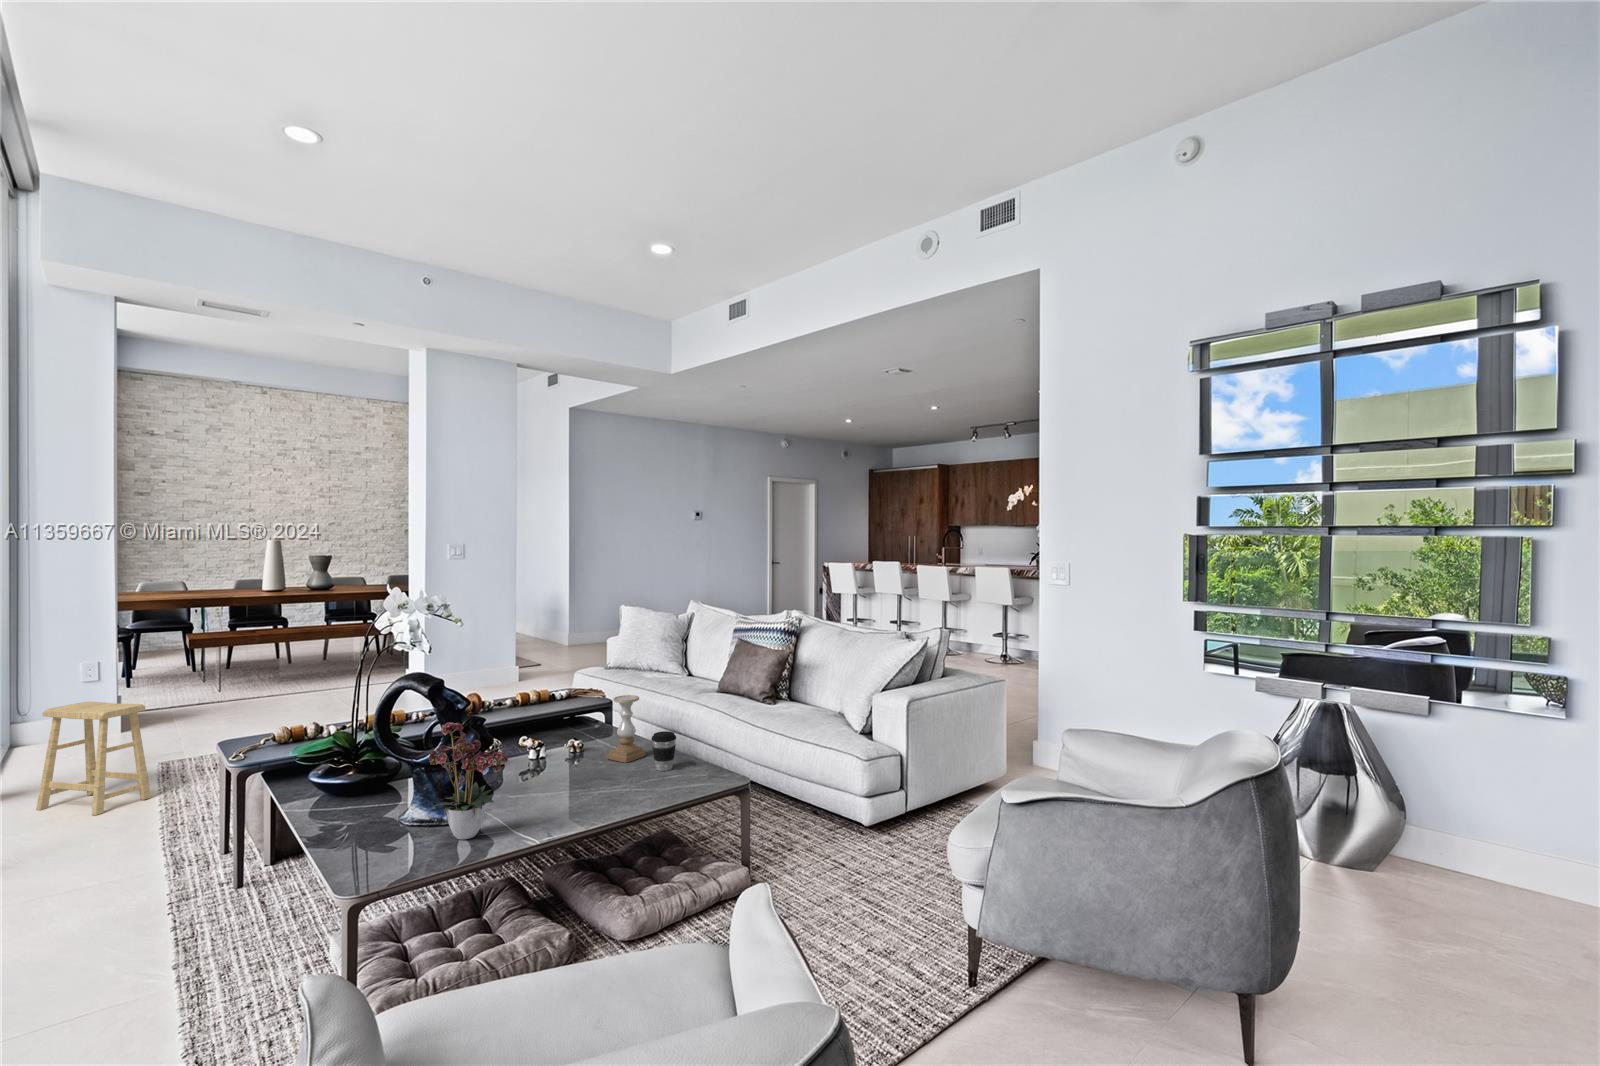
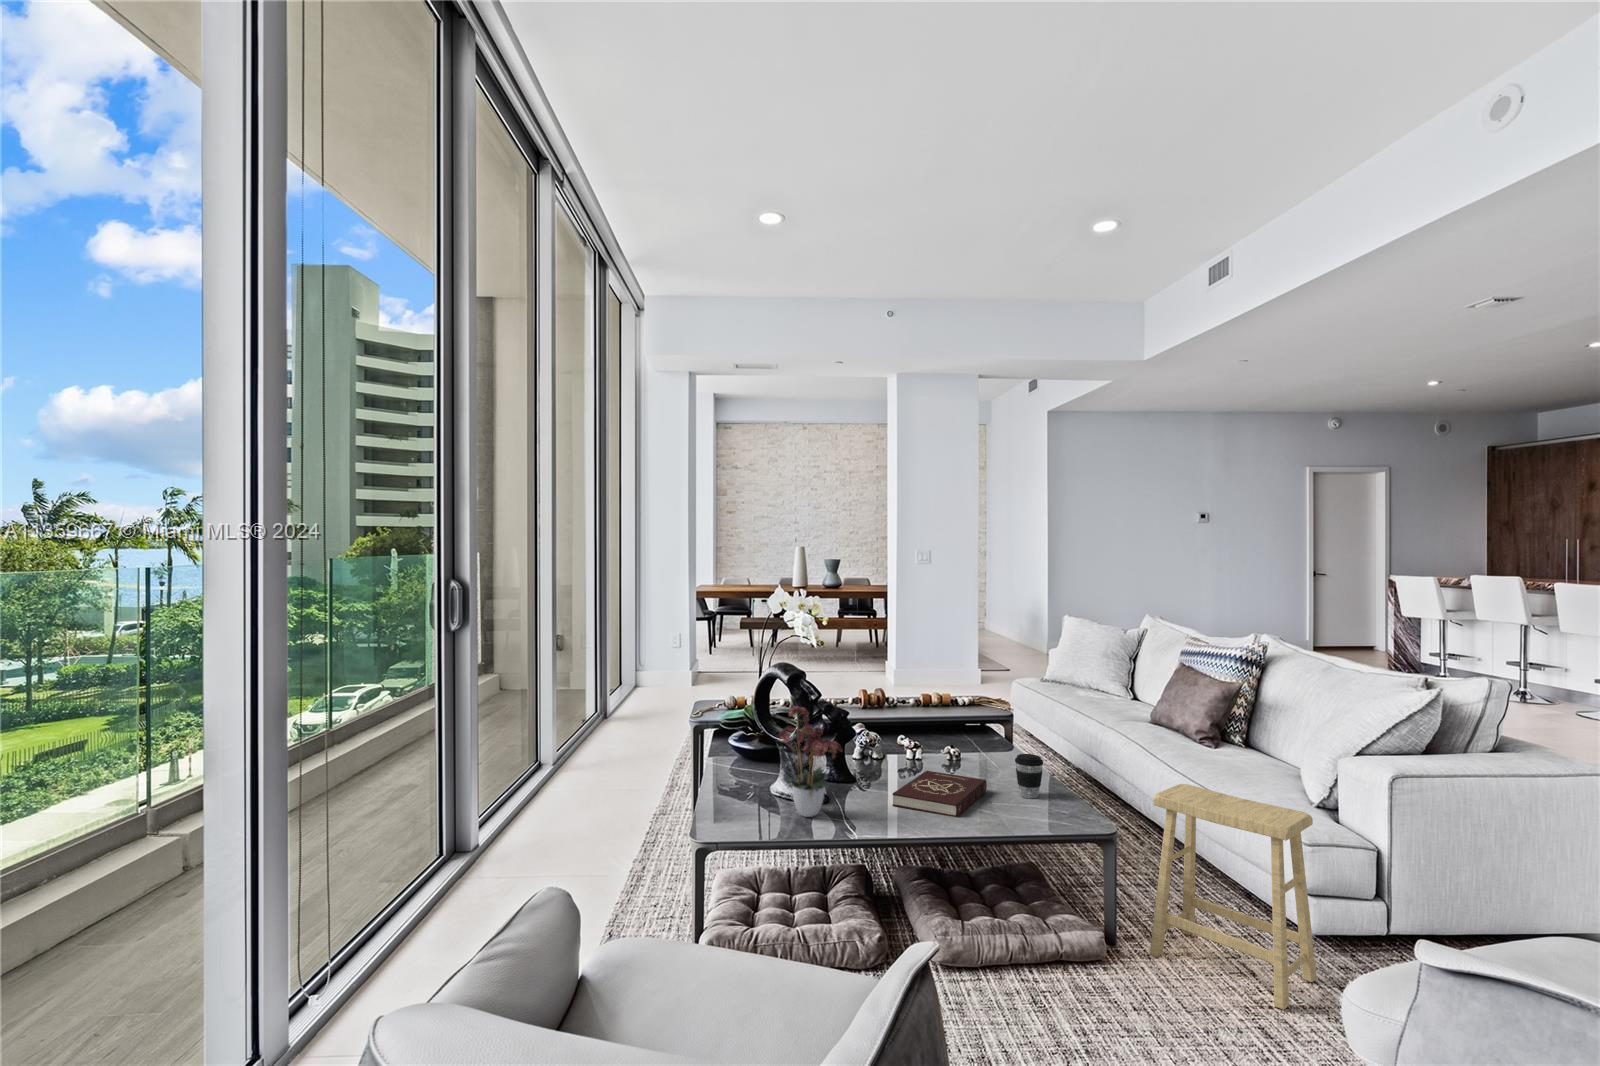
candle holder: present [607,695,646,763] -> none [979,708,1020,781]
footstool: present [36,702,151,815] -> present [1150,784,1317,1010]
book: none [549,762,627,806] -> present [892,771,987,817]

